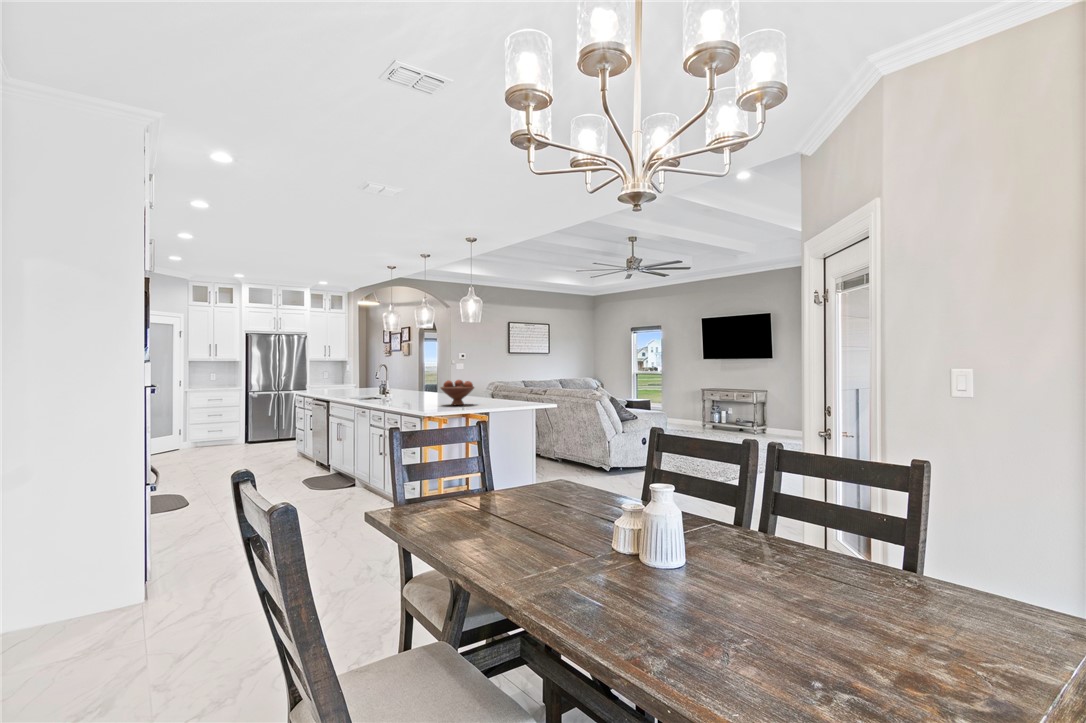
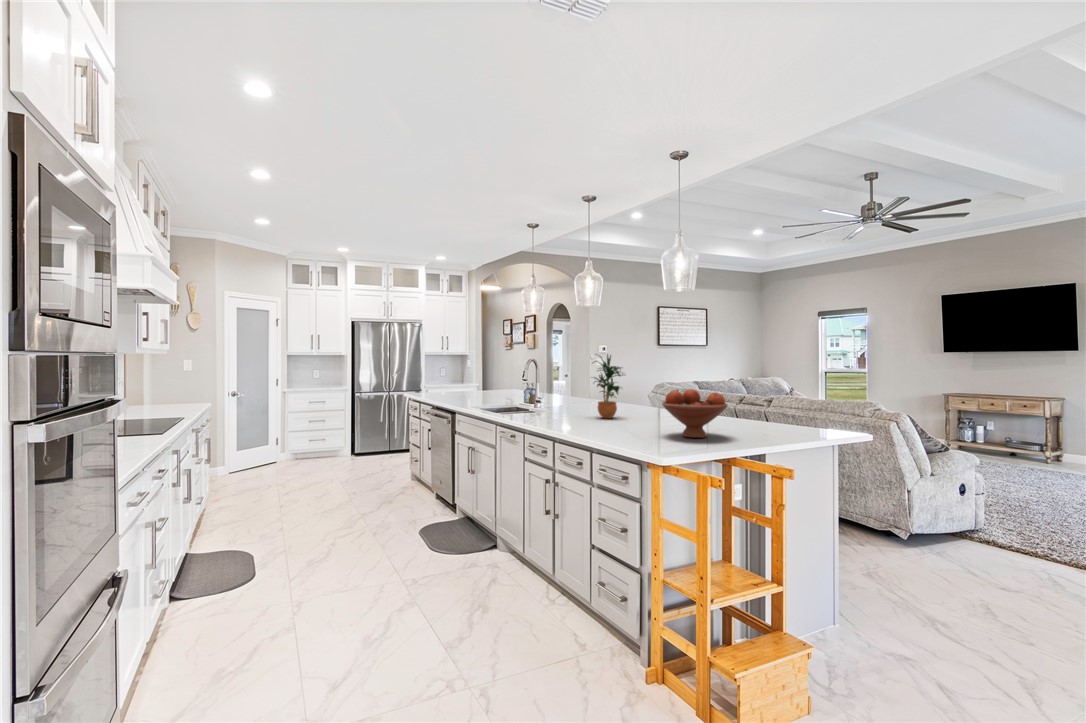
potted plant: none [413,360,436,400] -> present [592,354,622,419]

